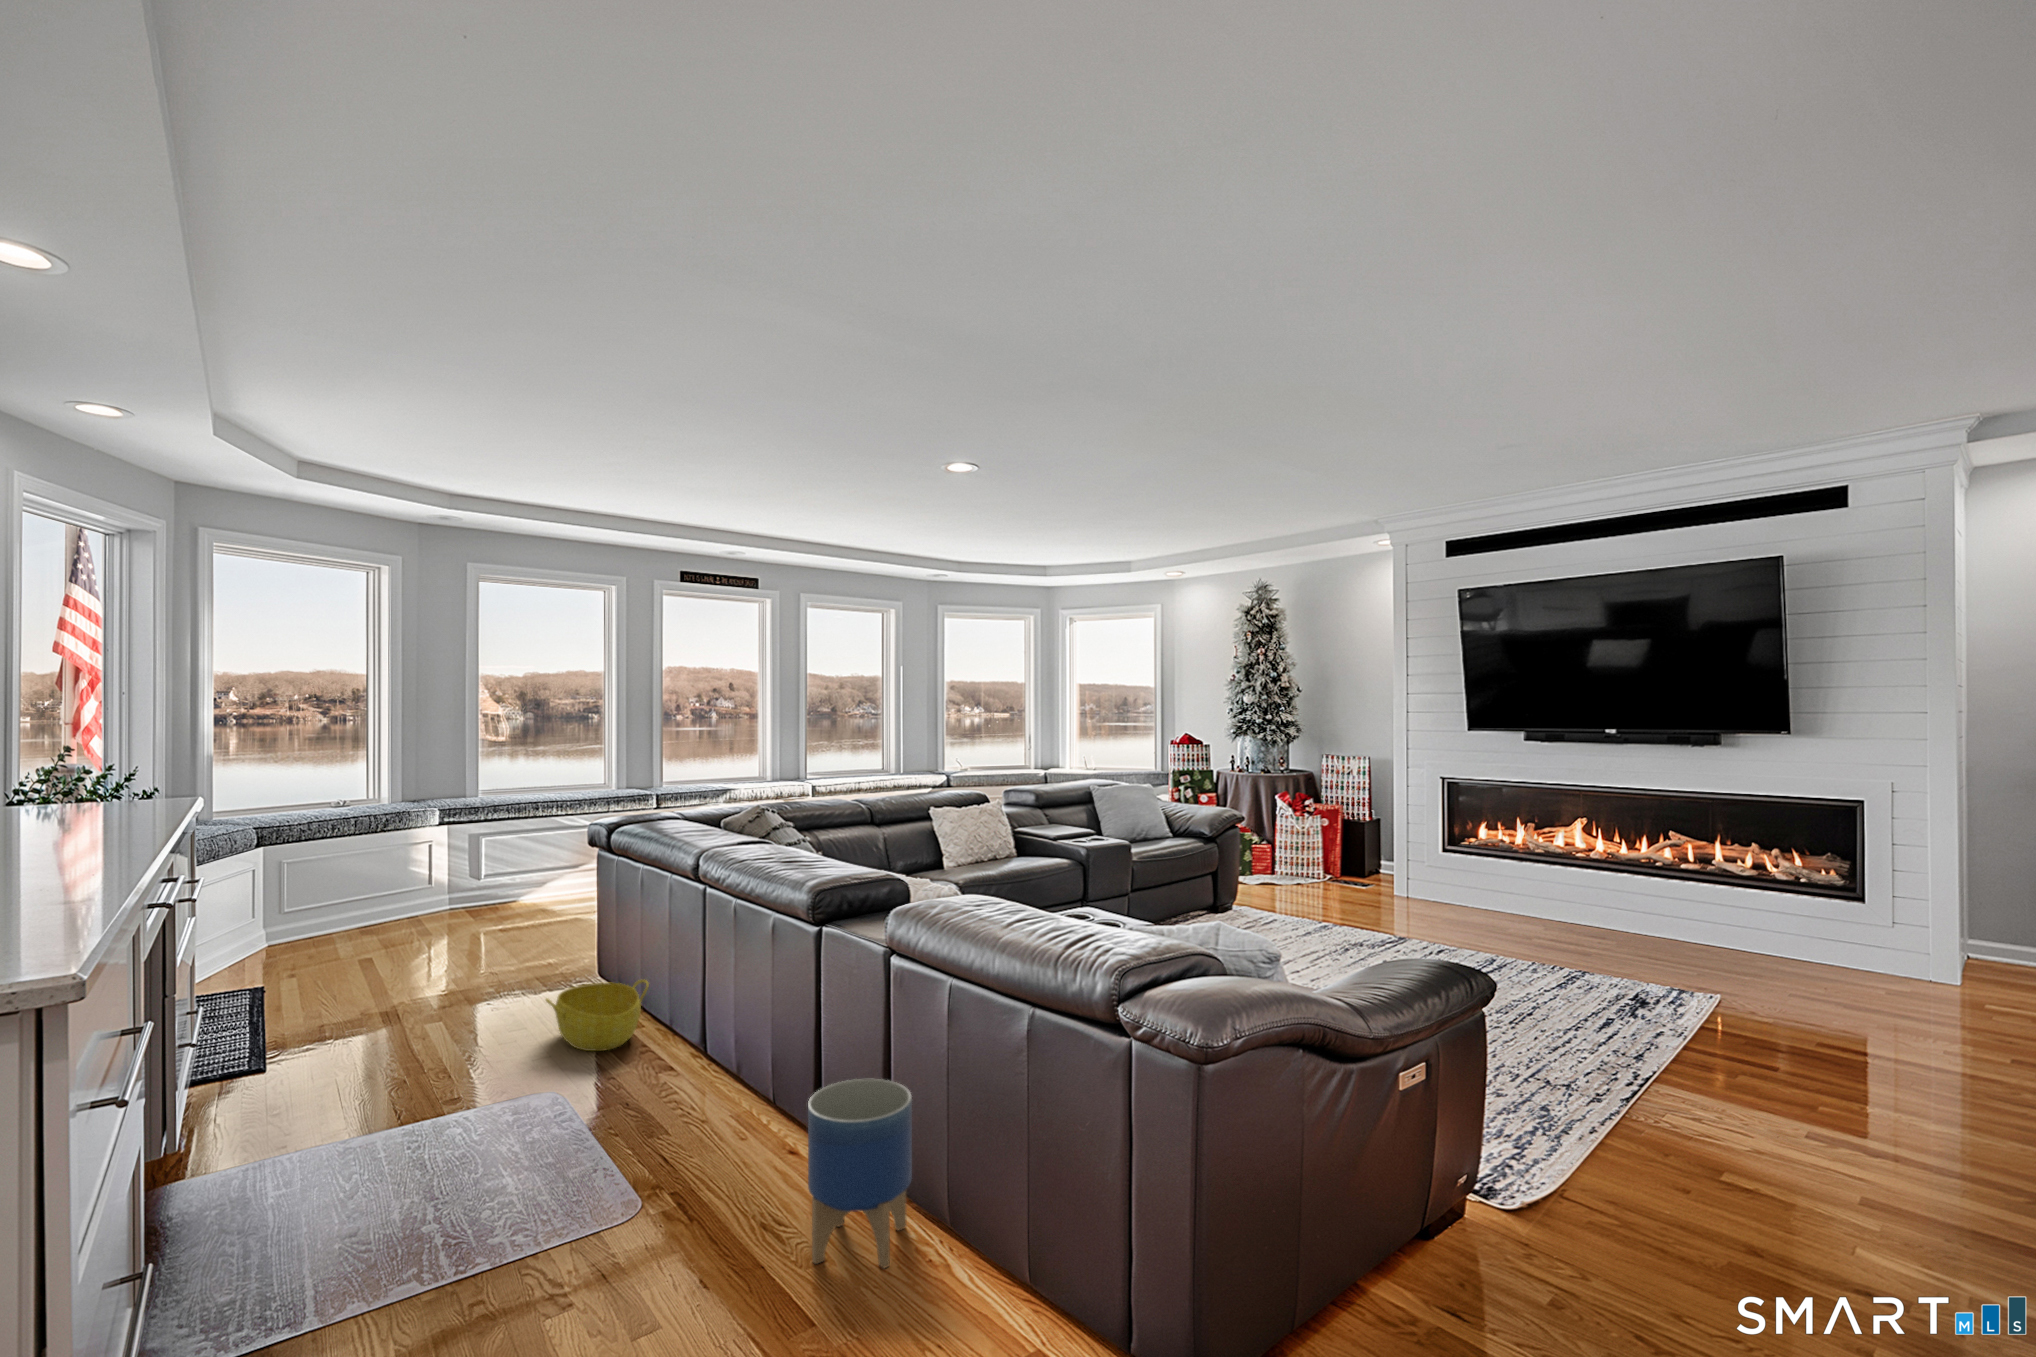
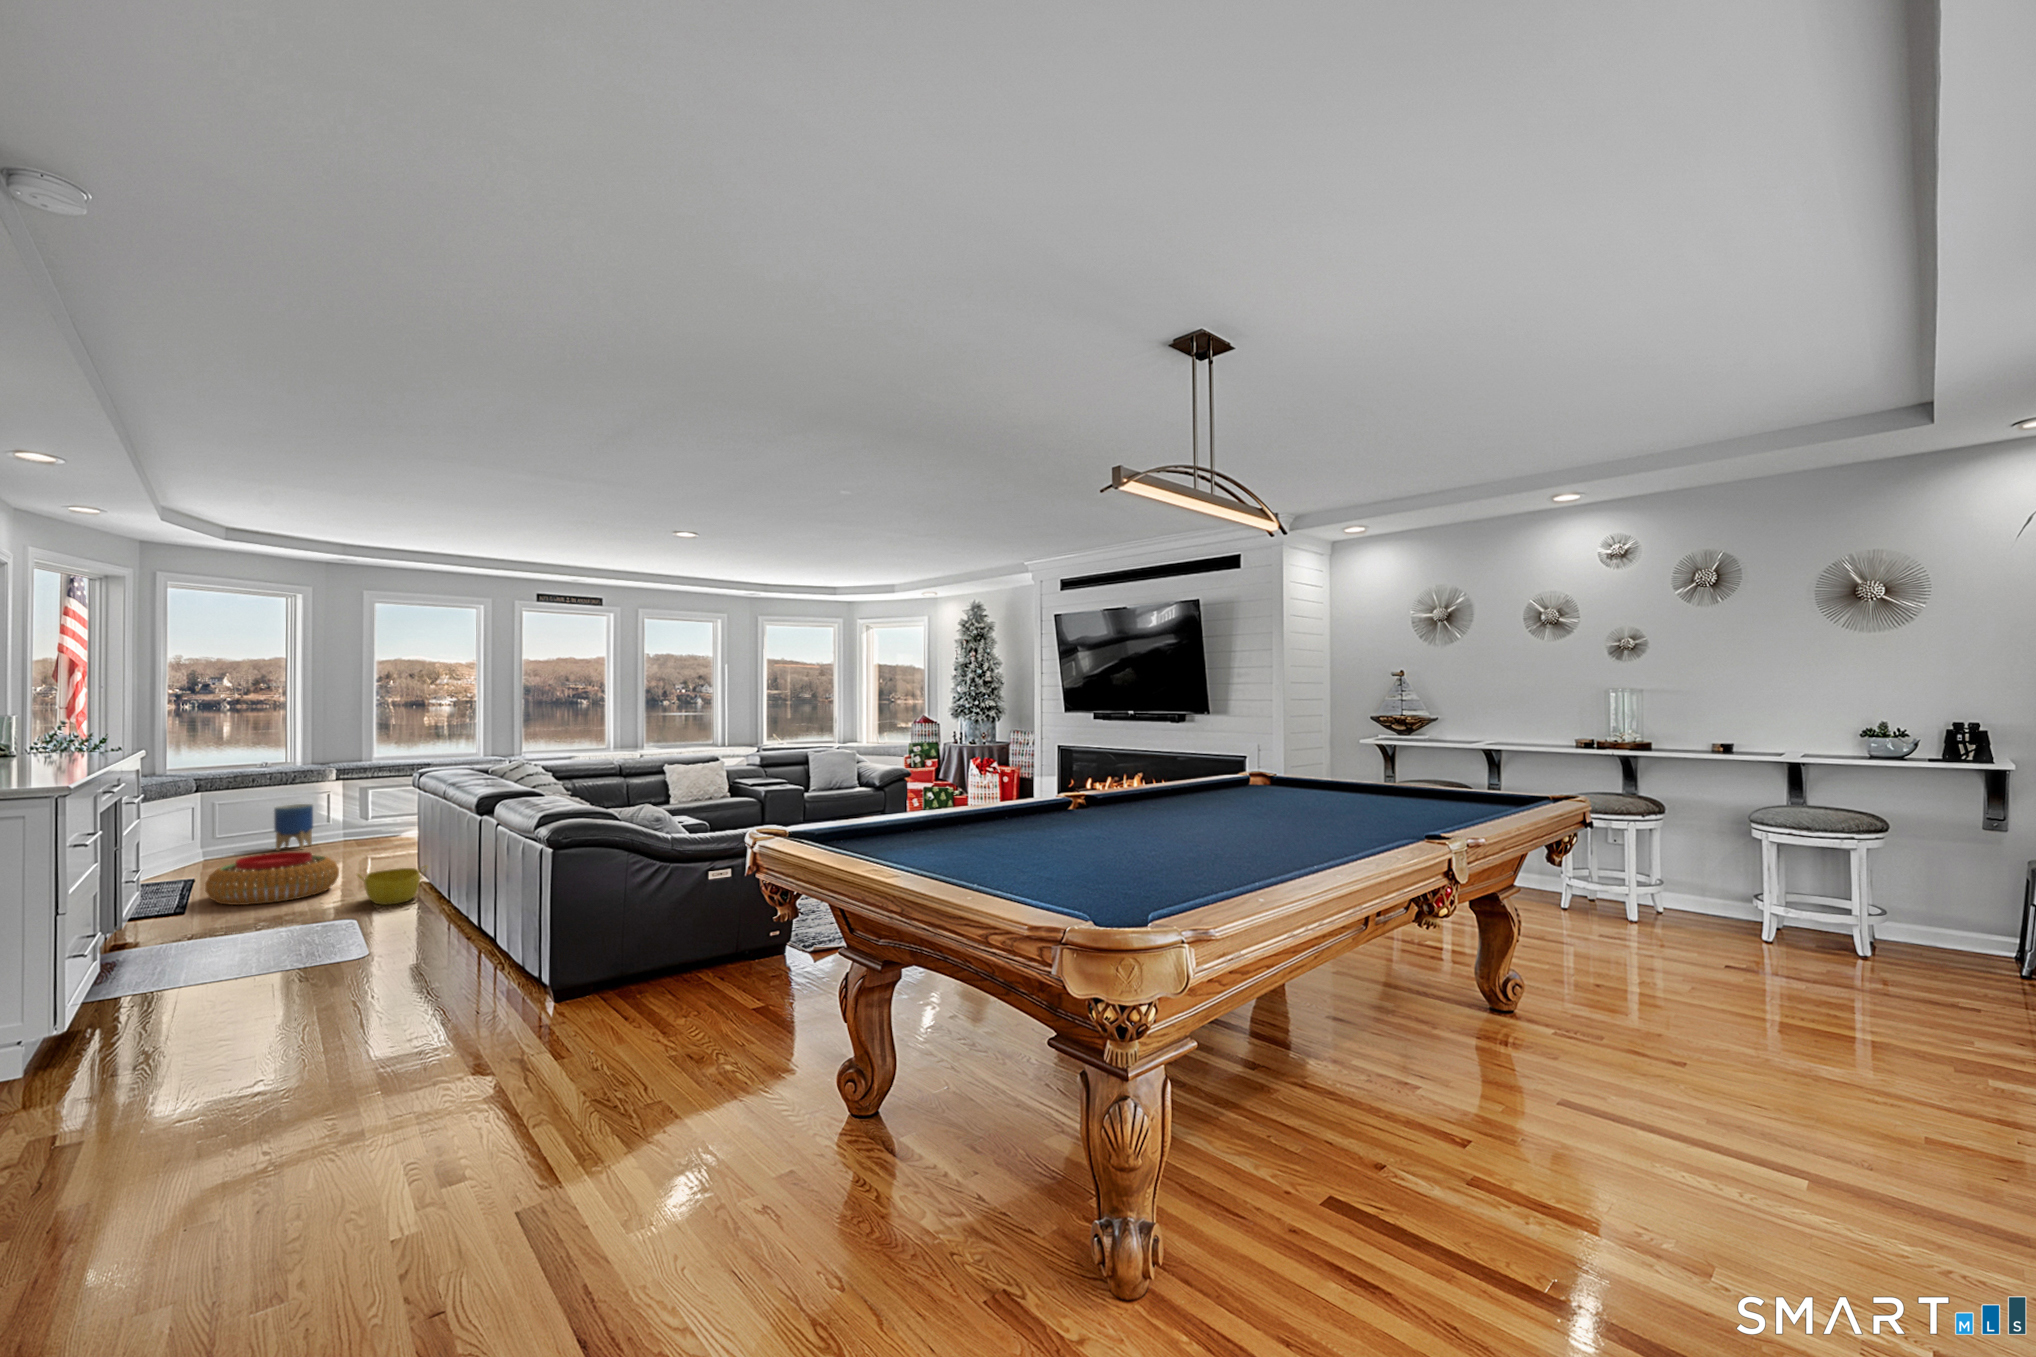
pouf: none [300,952,497,1050] -> present [205,851,339,905]
planter: present [808,1079,912,1268] -> present [274,804,313,851]

